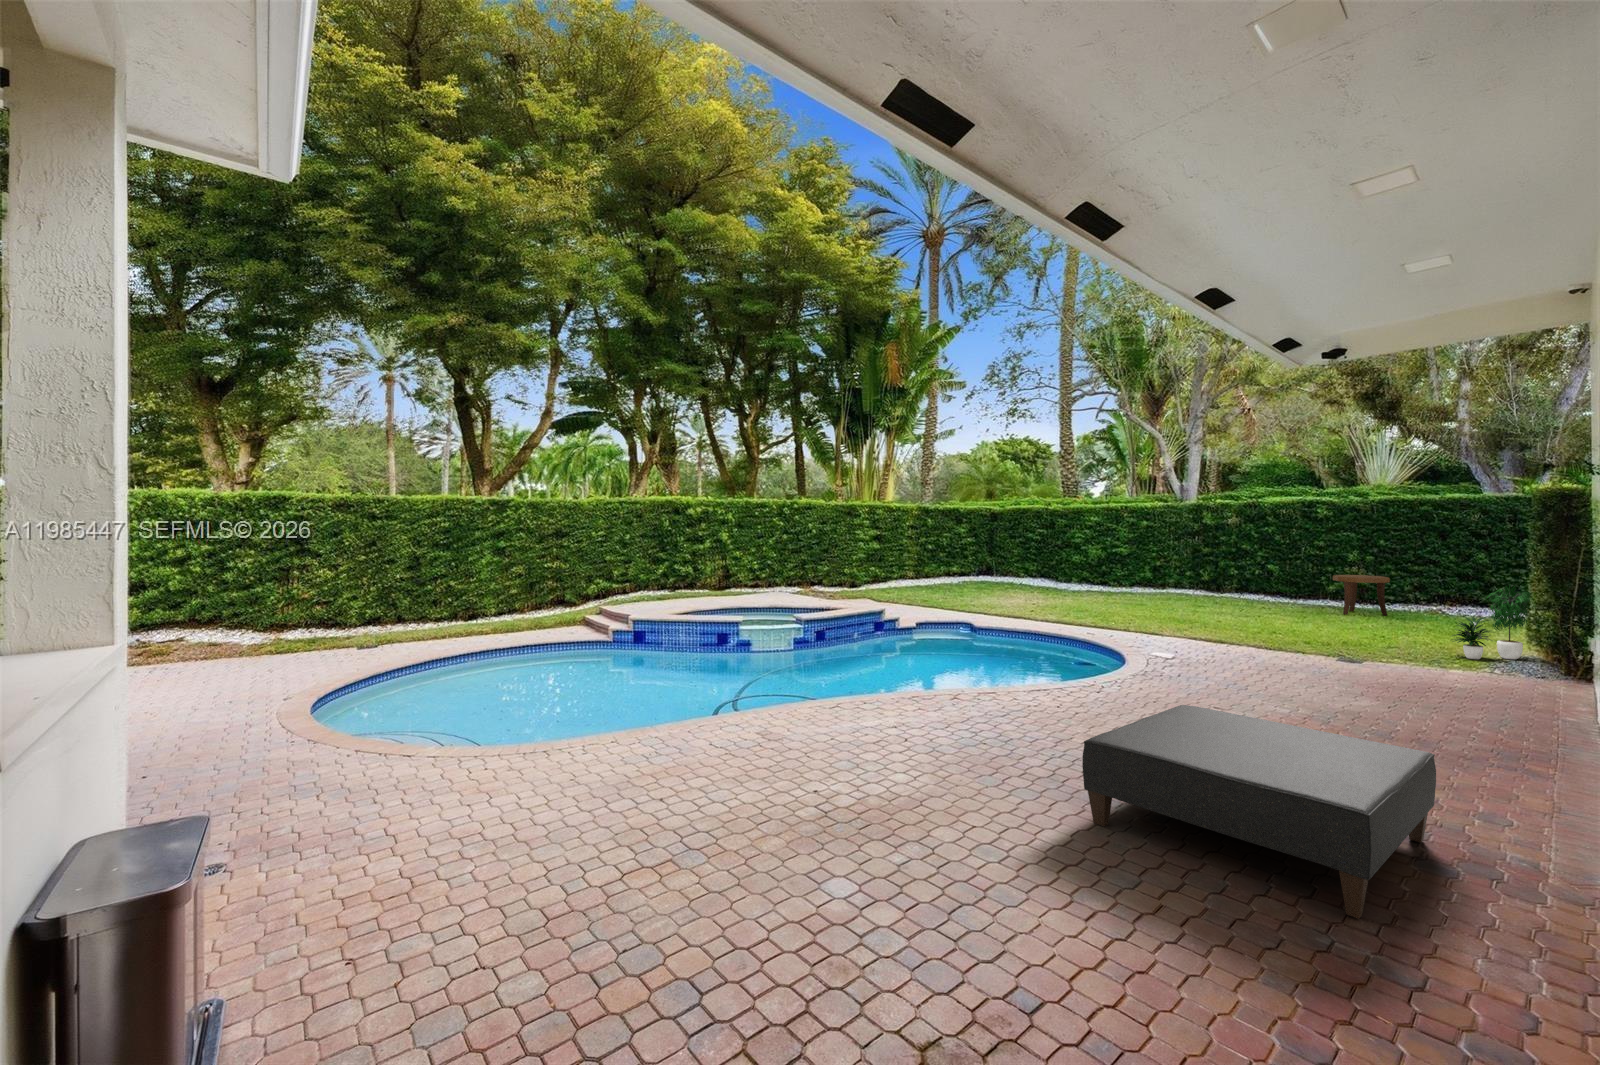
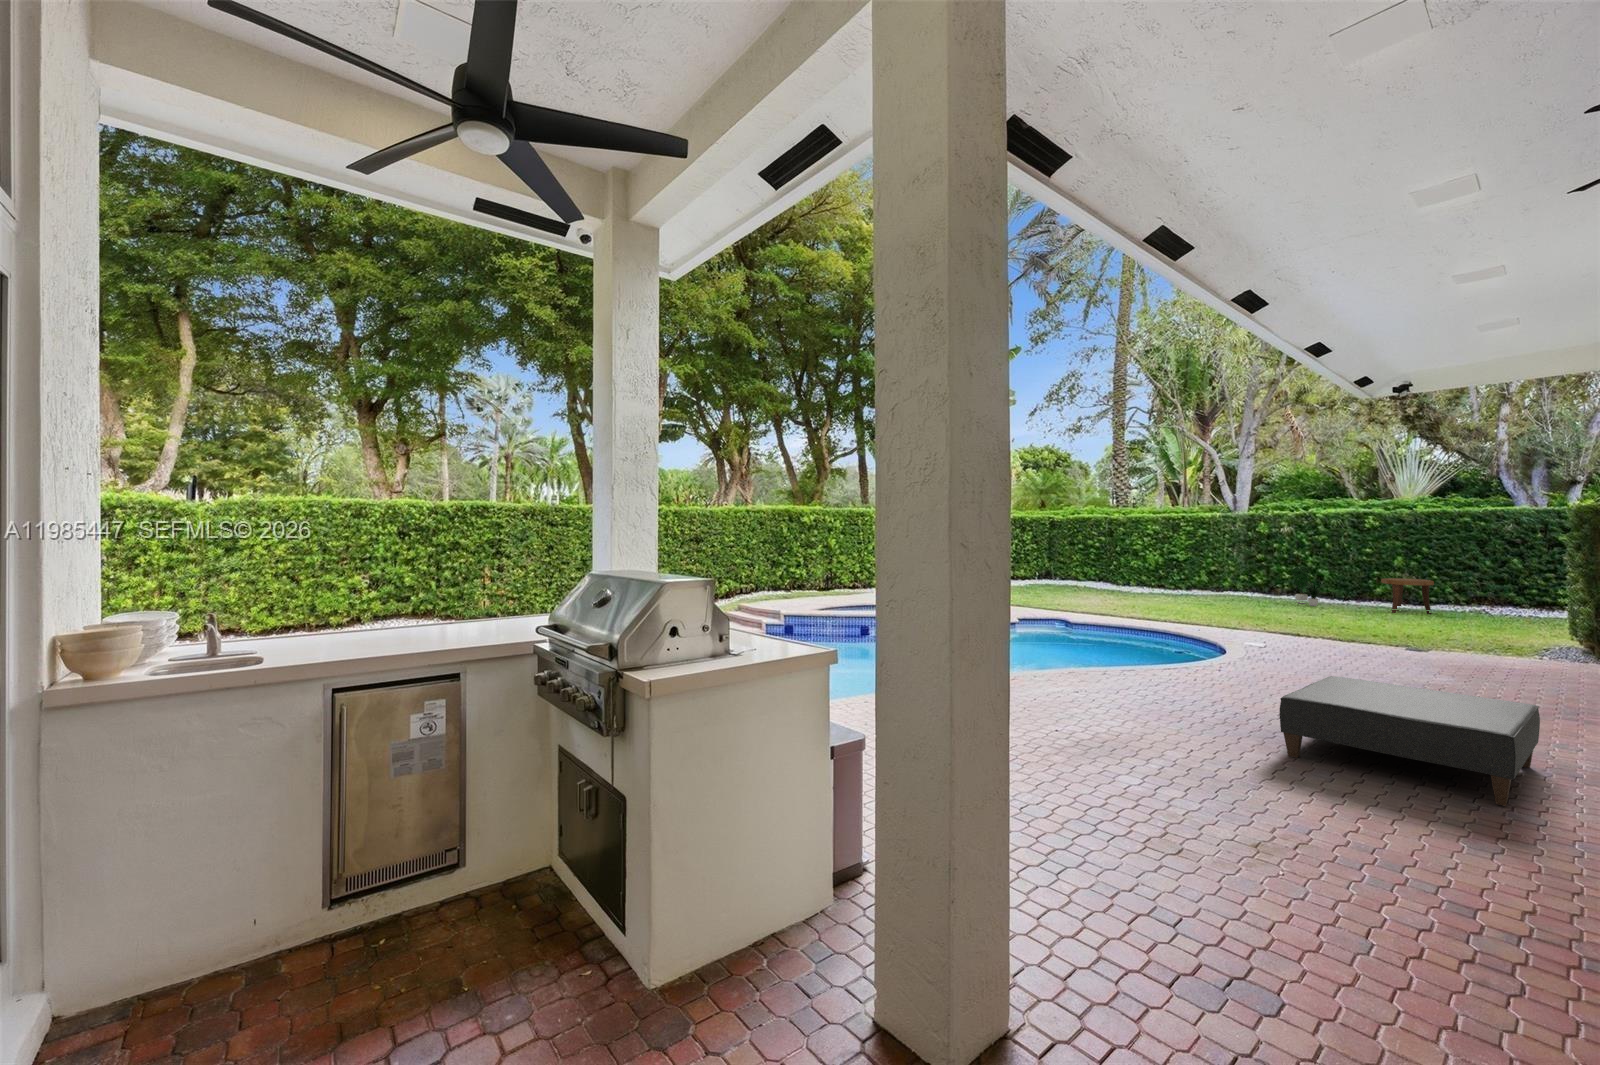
potted plant: present [1452,584,1533,660] -> present [1292,566,1320,606]

